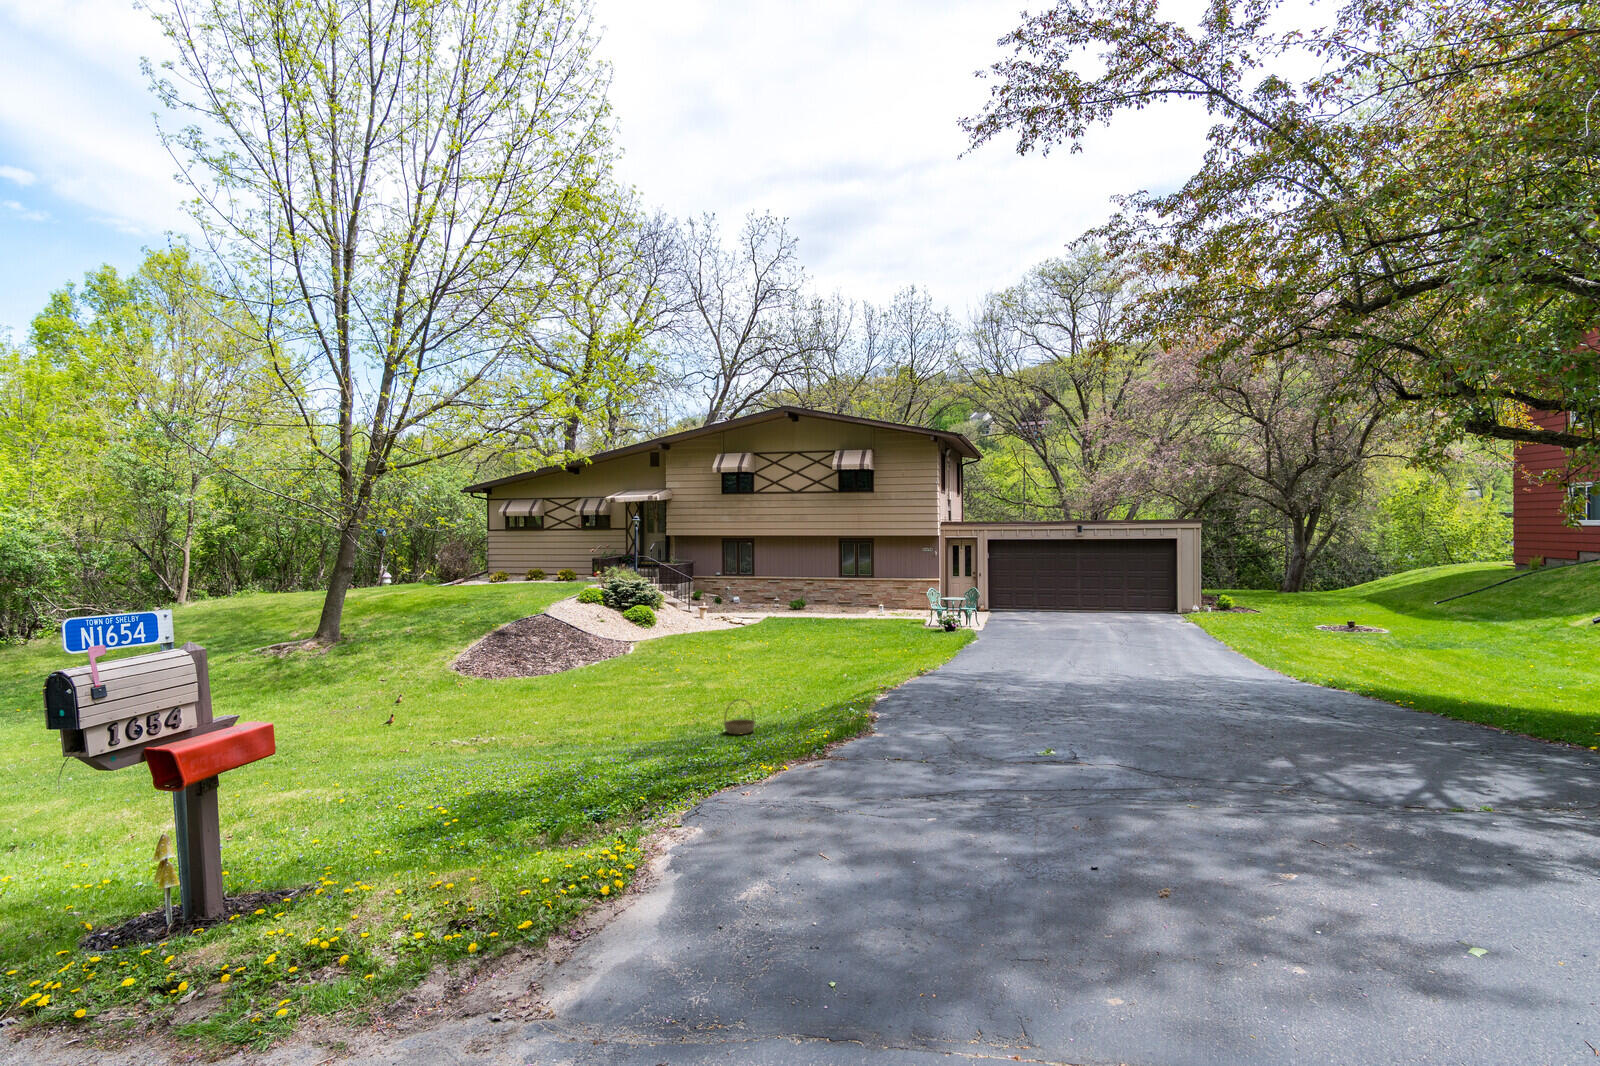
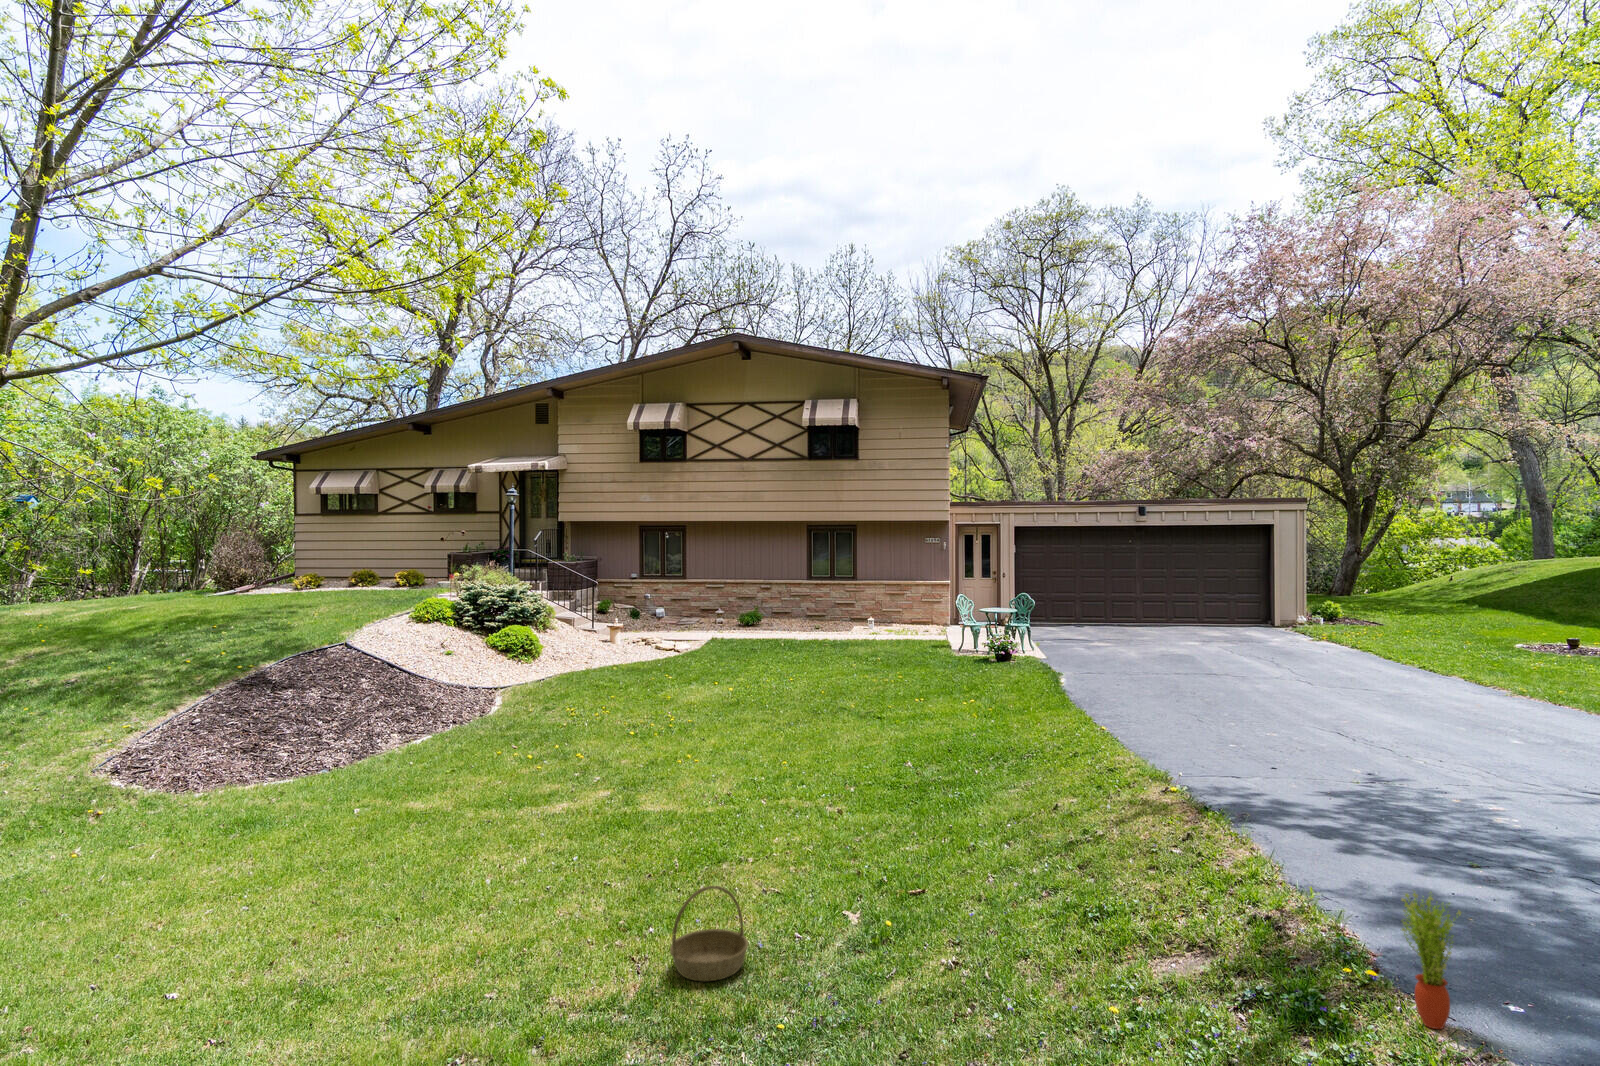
potted plant: none [981,688,1003,737] -> present [1402,891,1461,1029]

